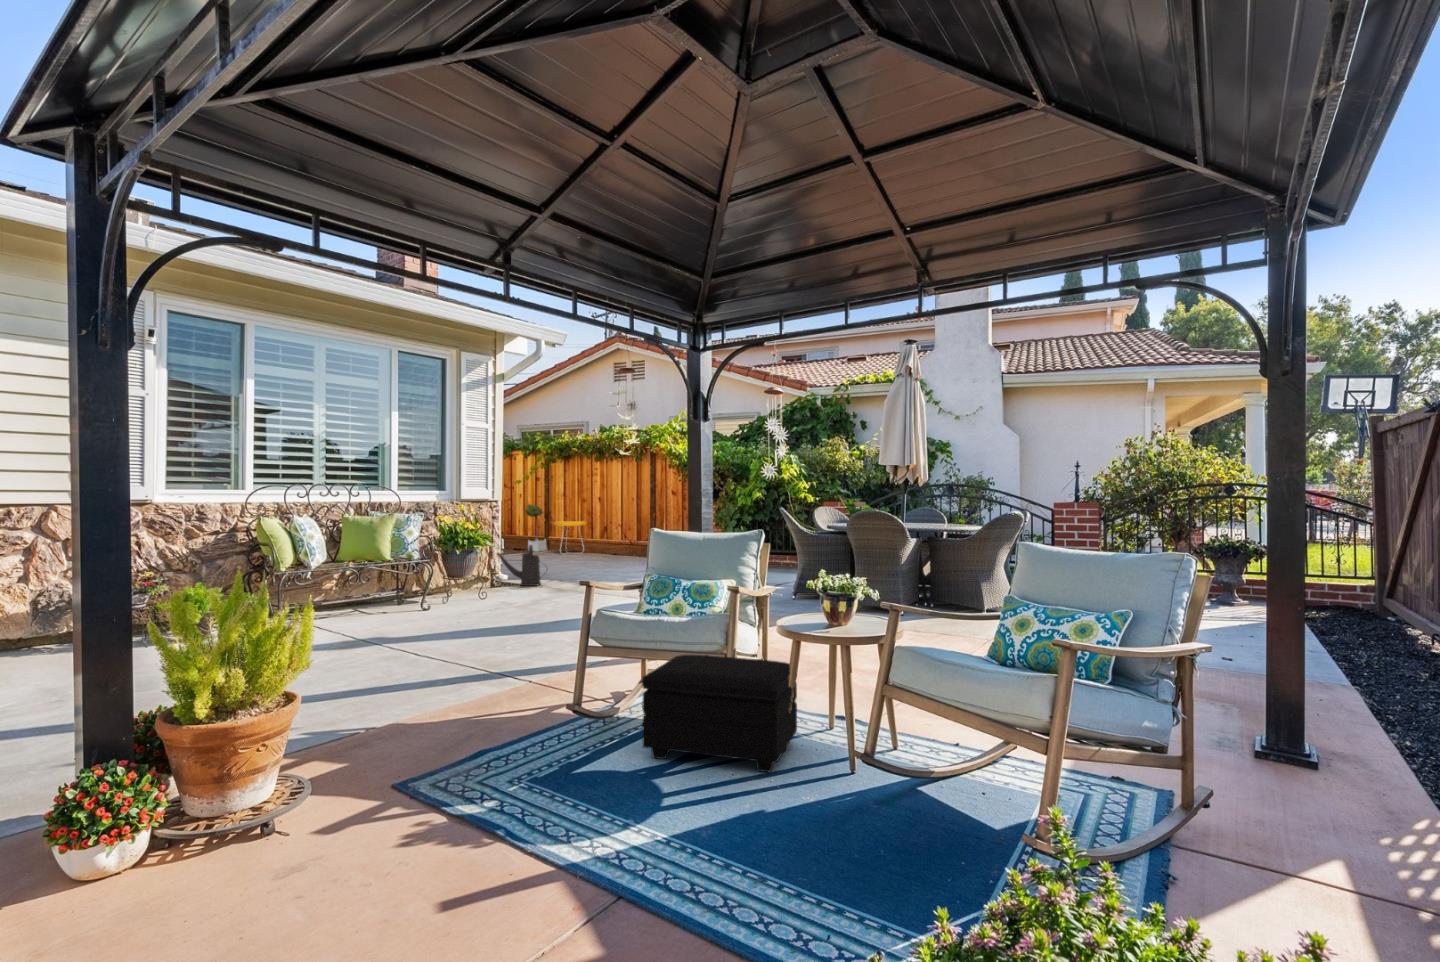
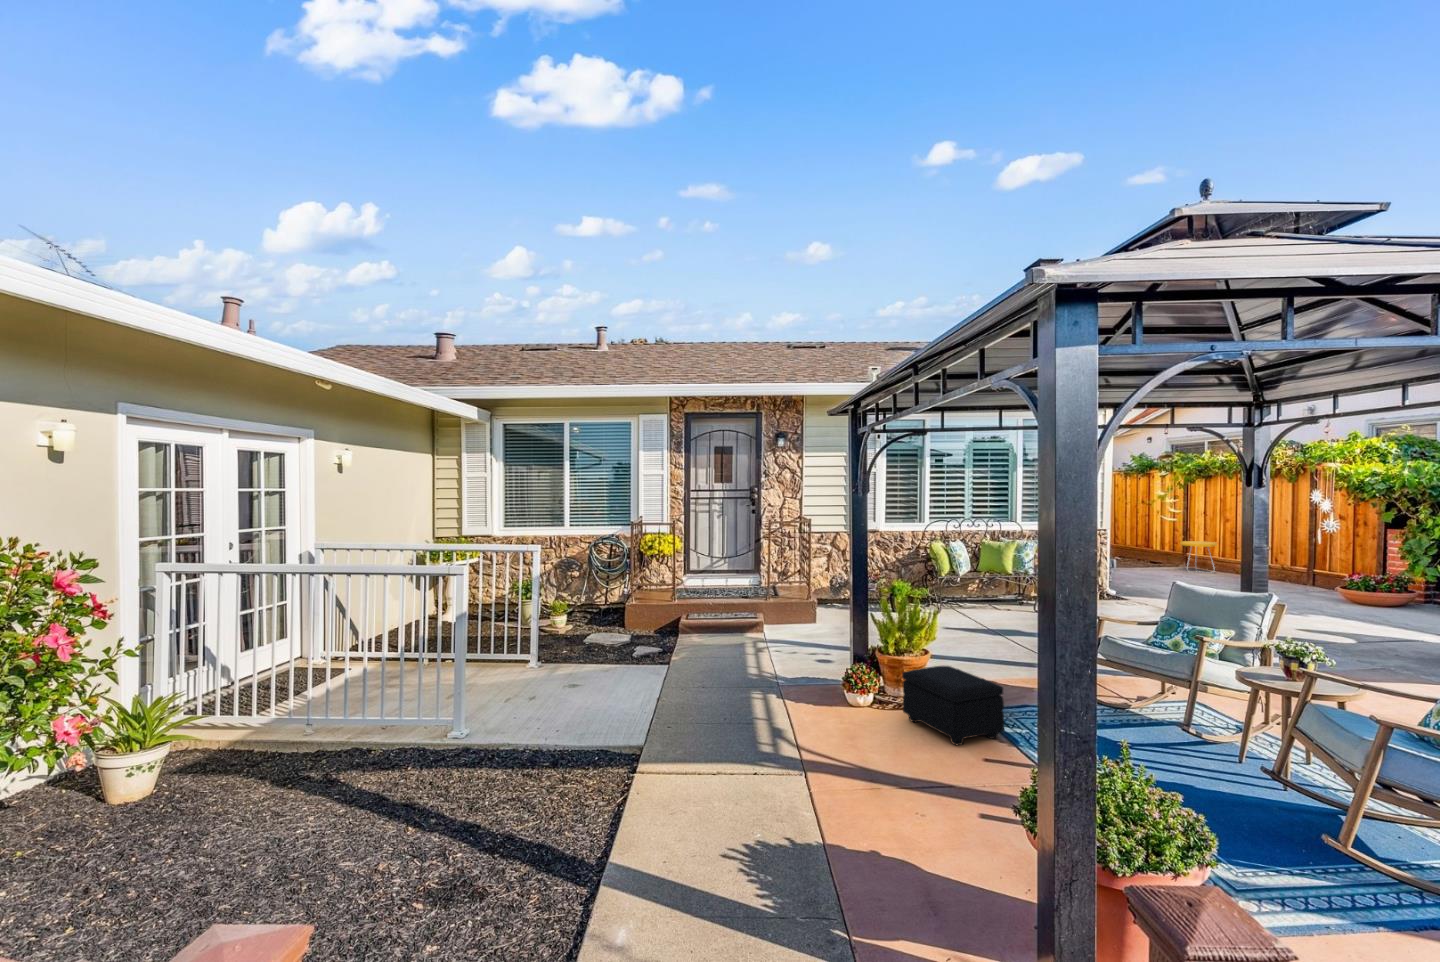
potted tree: present [525,504,546,552] -> none [1153,523,1177,567]
watering can: present [497,545,541,586] -> none [1104,568,1150,602]
footstool: present [642,655,797,772] -> present [902,666,1004,745]

